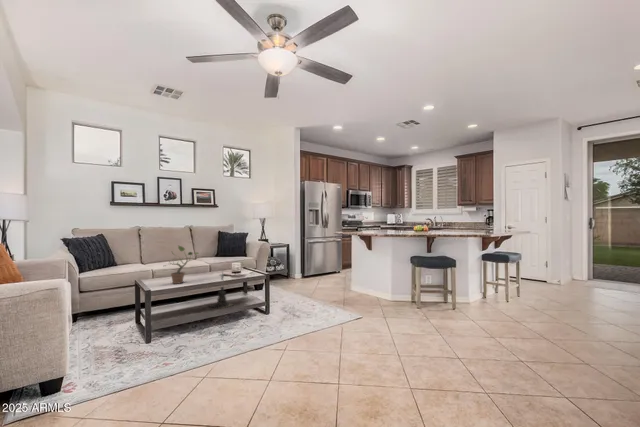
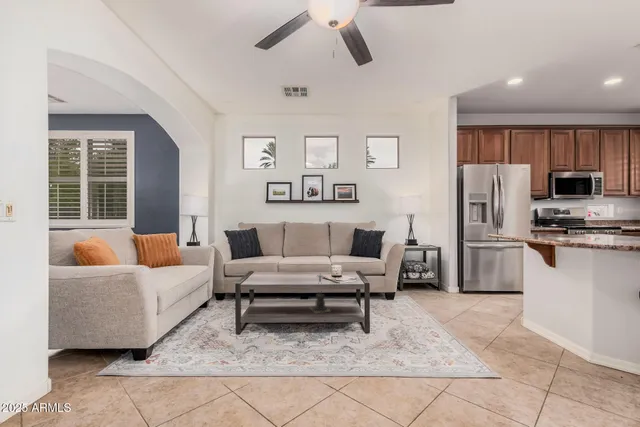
potted plant: present [171,246,198,284] -> none [266,240,301,279]

